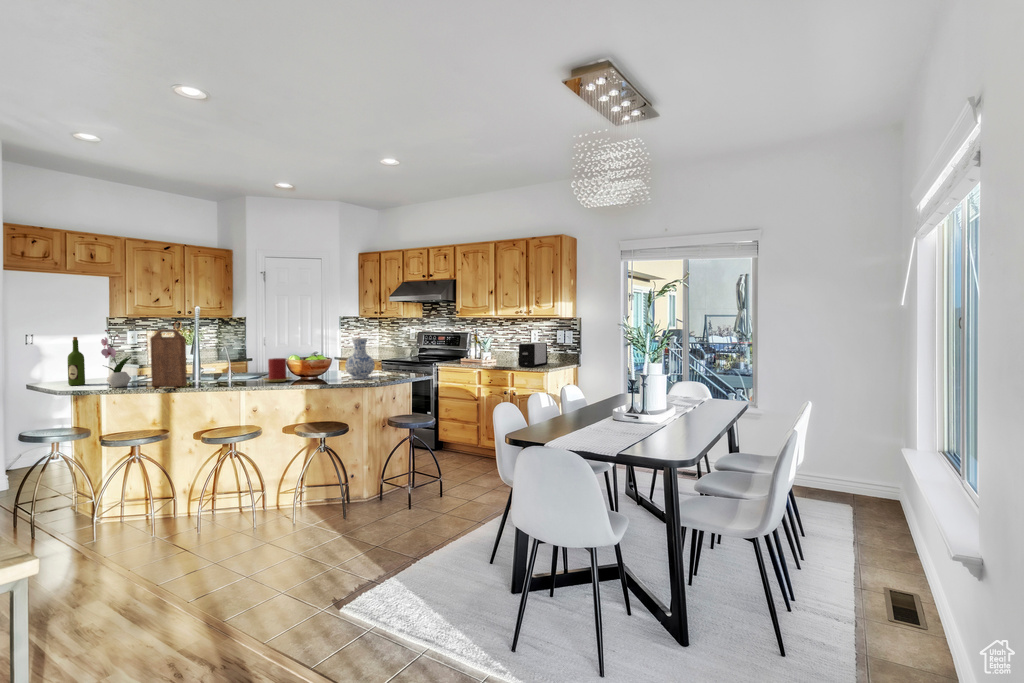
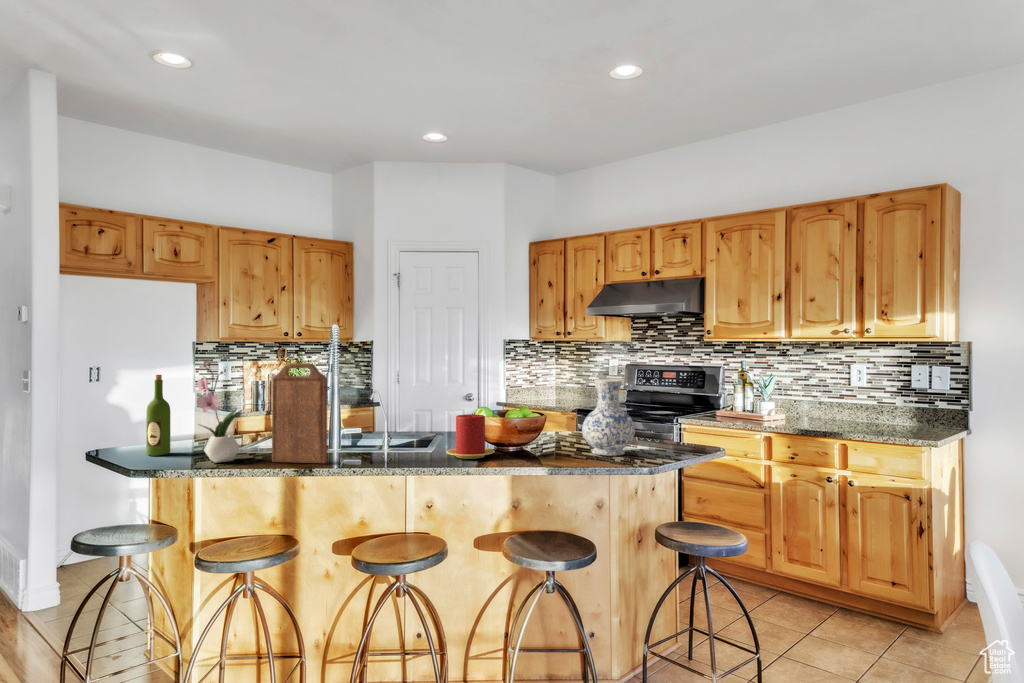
toaster: present [518,343,548,367] -> none [850,386,897,432]

